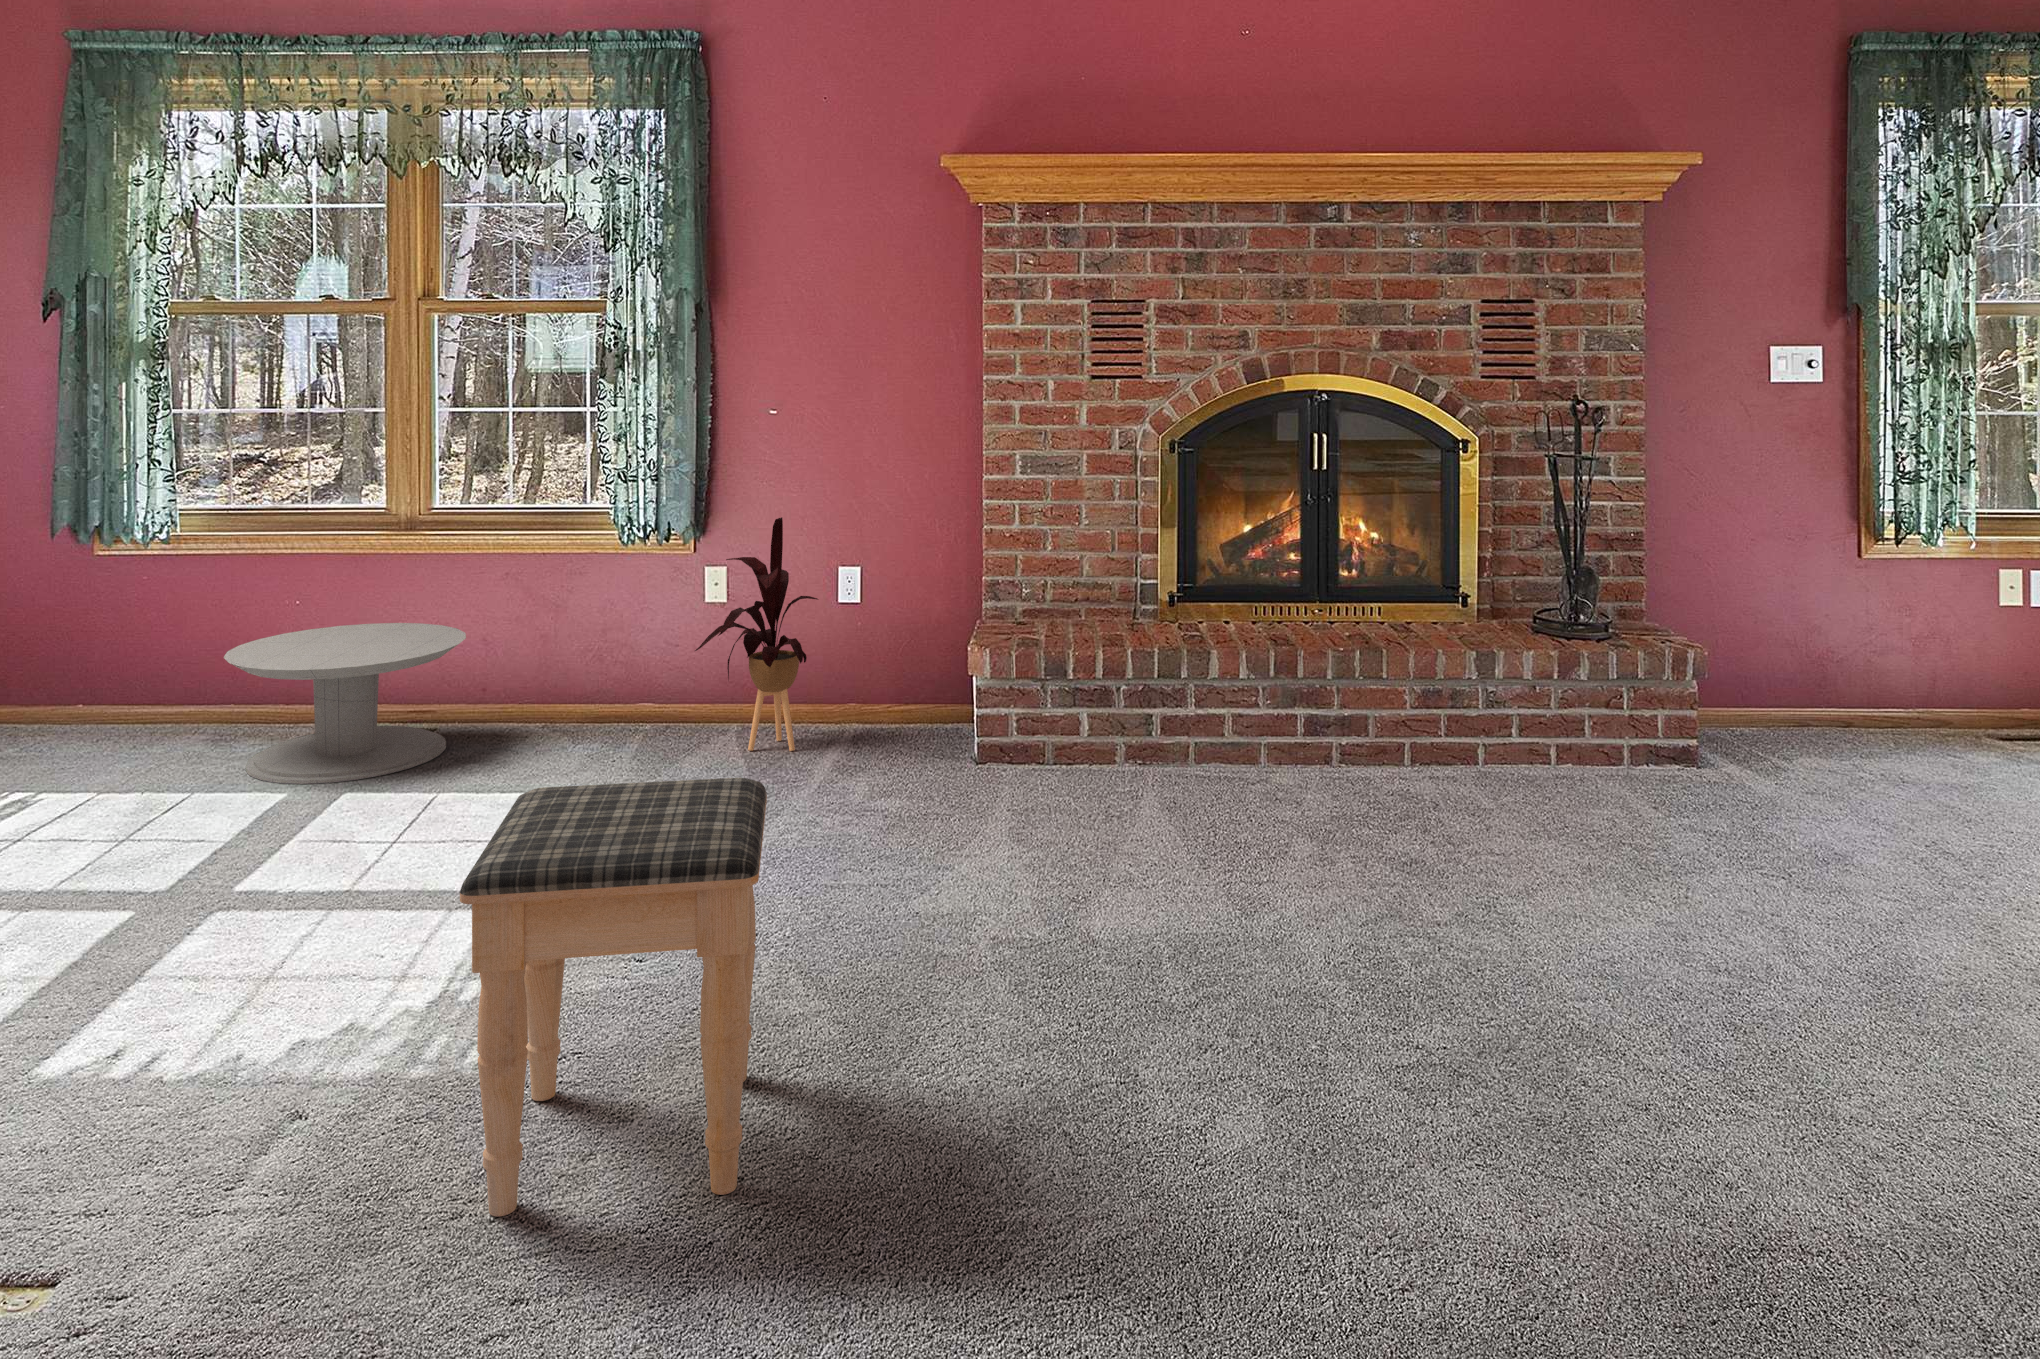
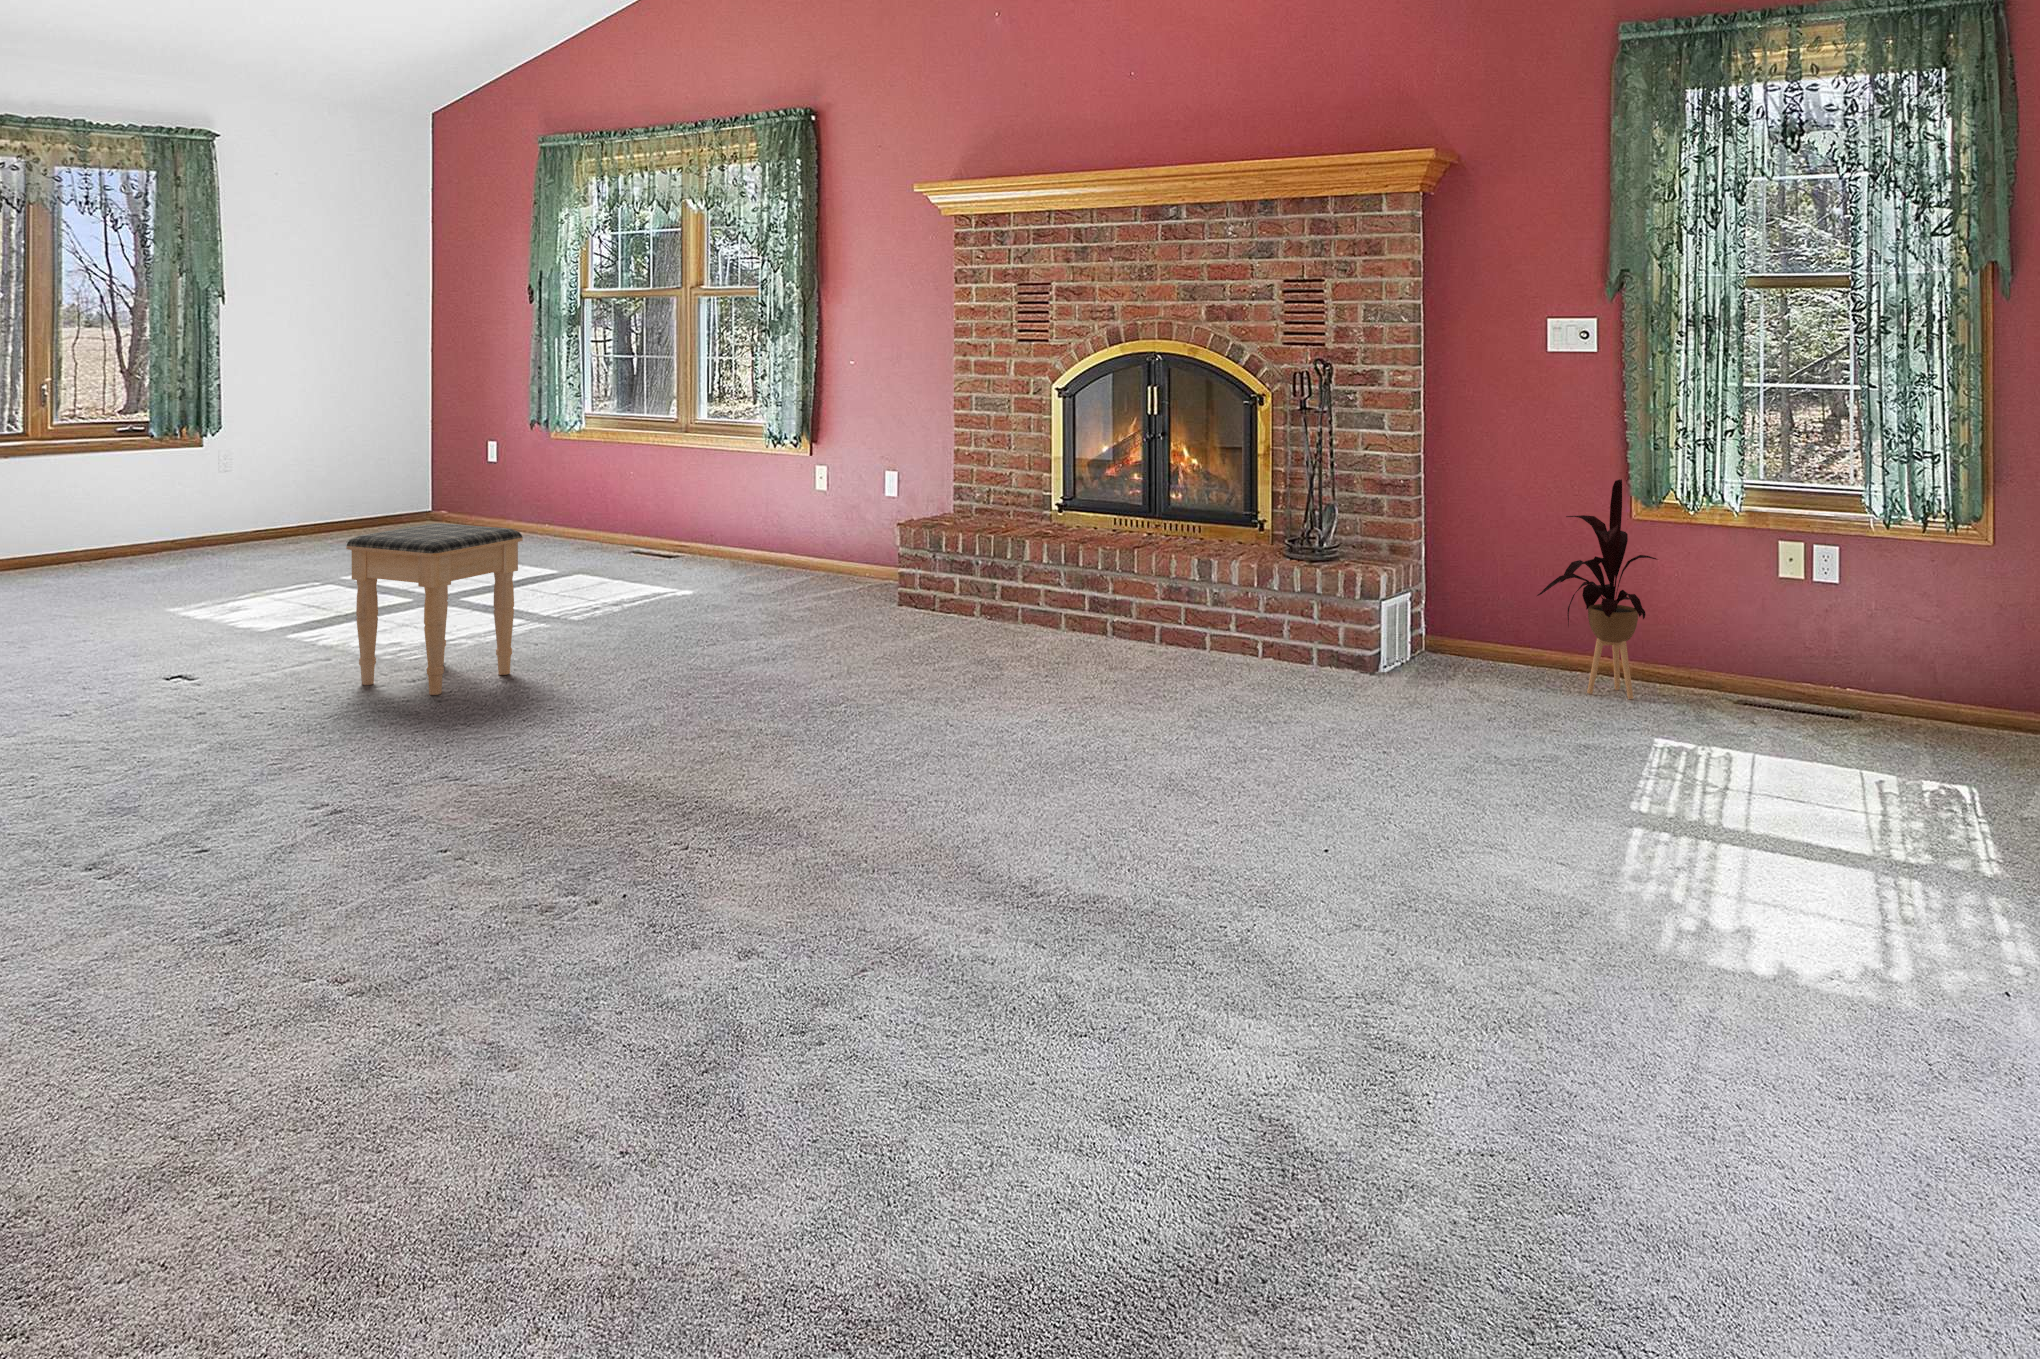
house plant: present [695,517,818,751] -> present [1537,479,1657,699]
side table: present [224,623,466,784] -> none [555,489,688,571]

